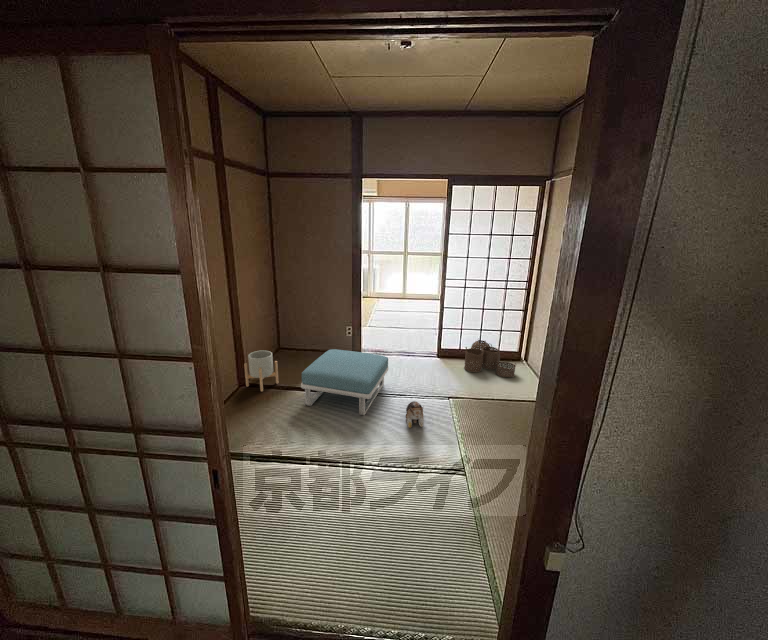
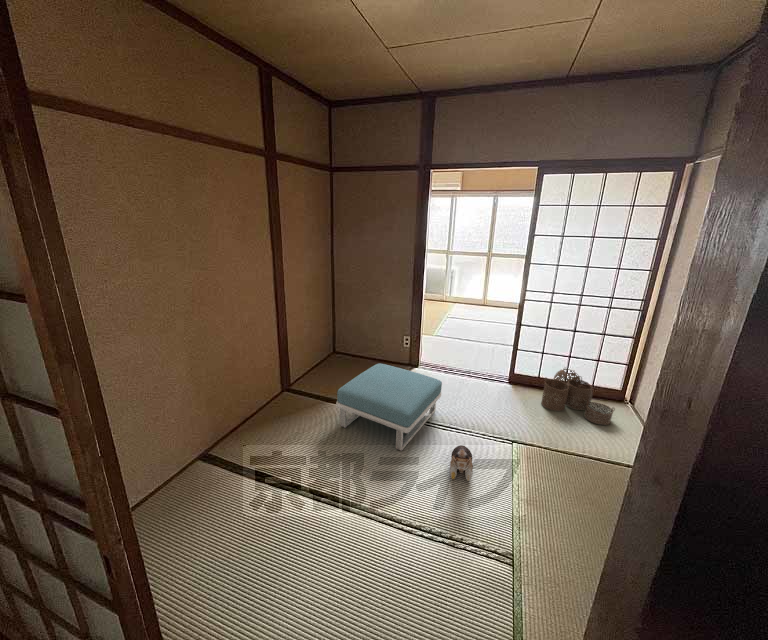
planter: present [244,351,279,392] -> none [287,357,321,402]

